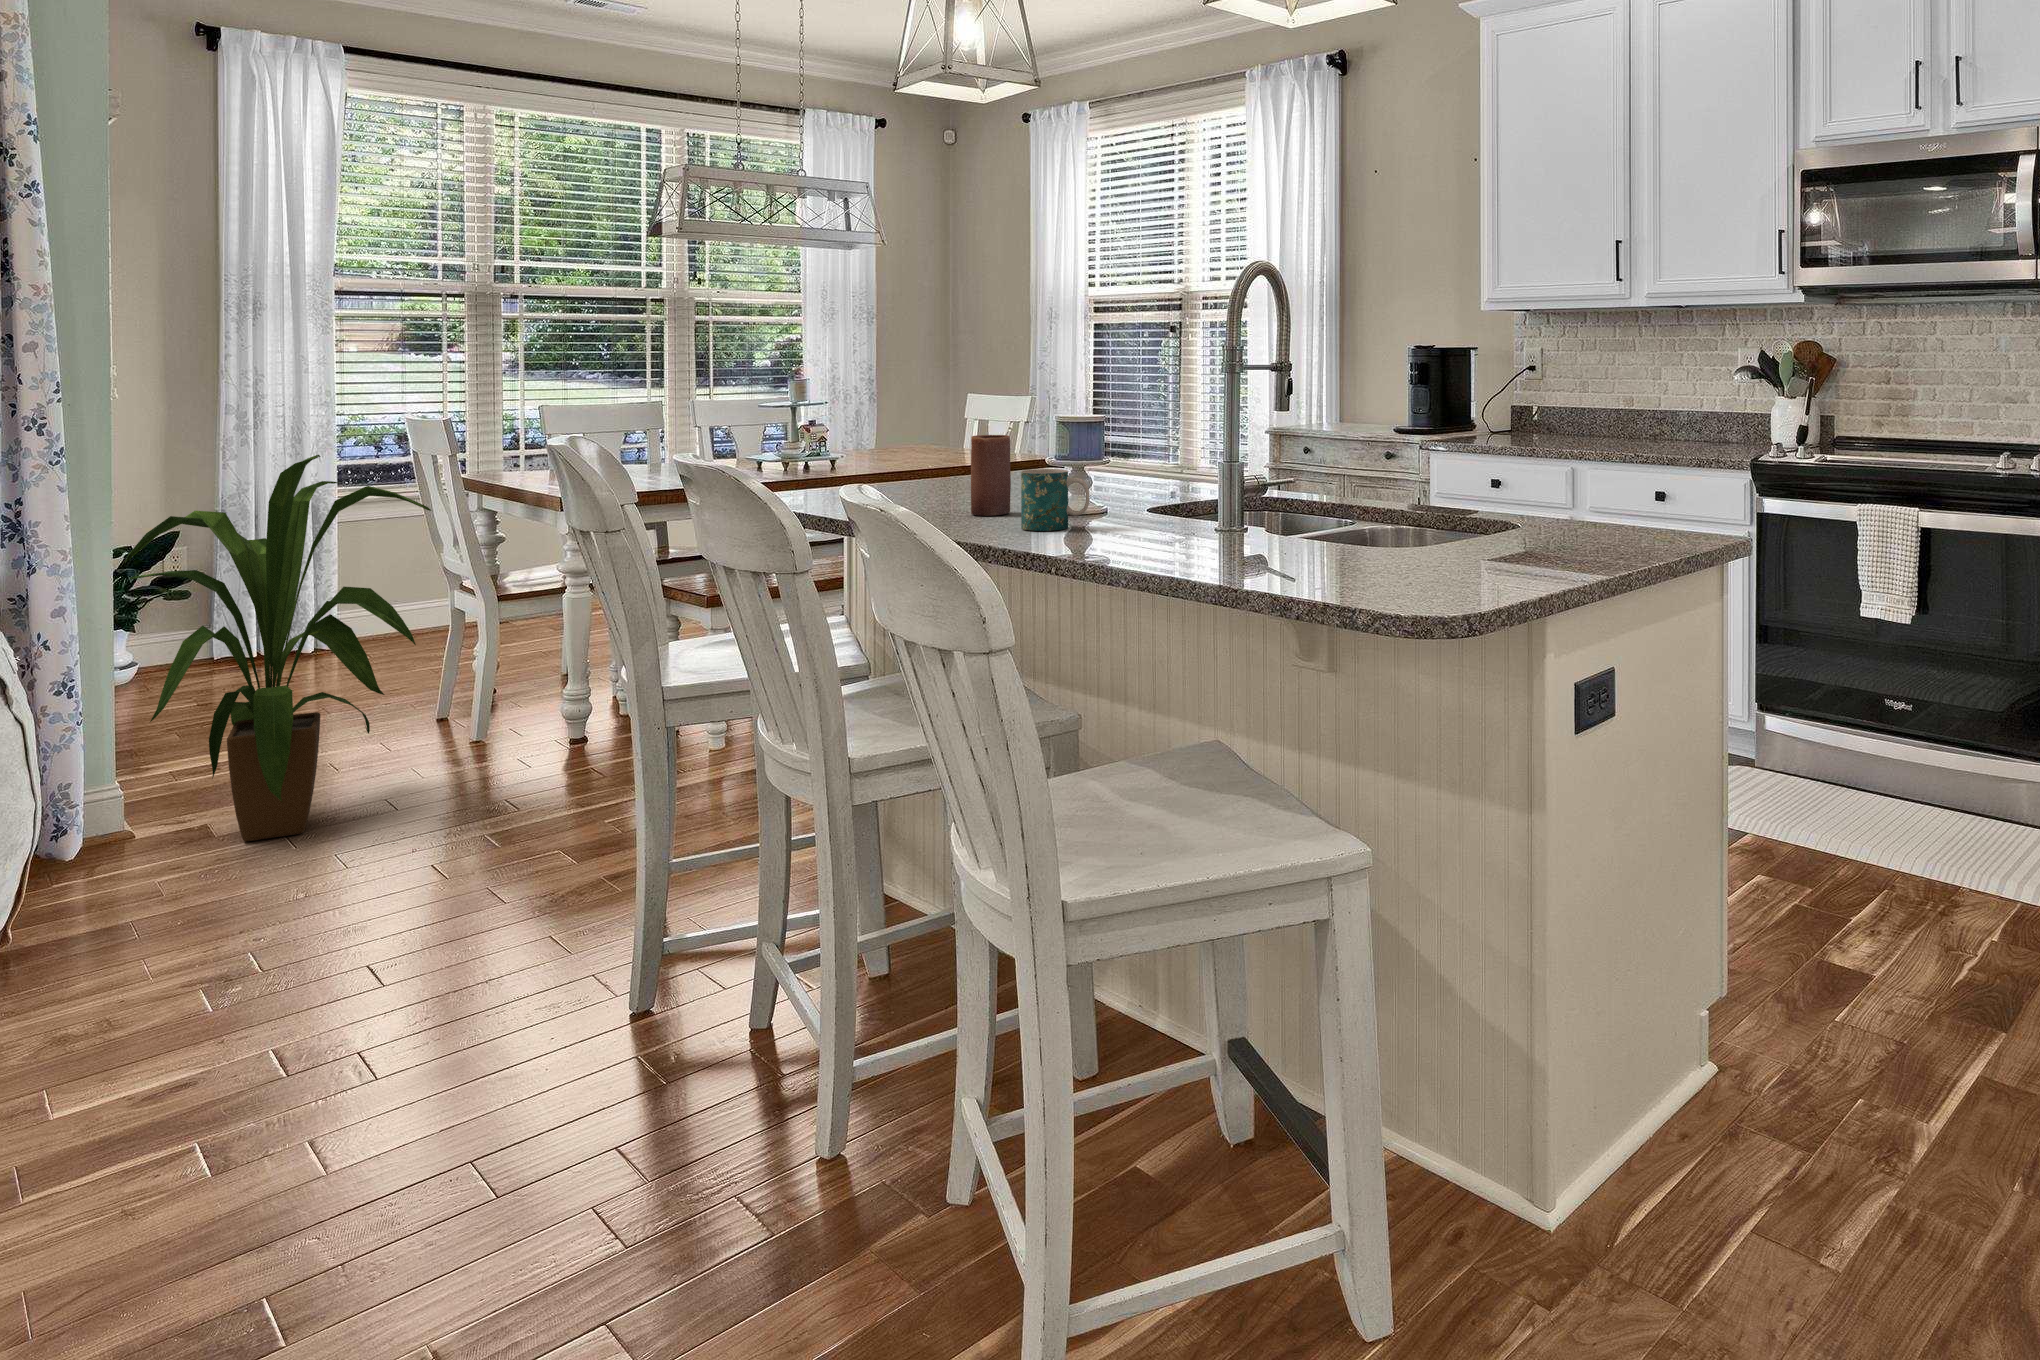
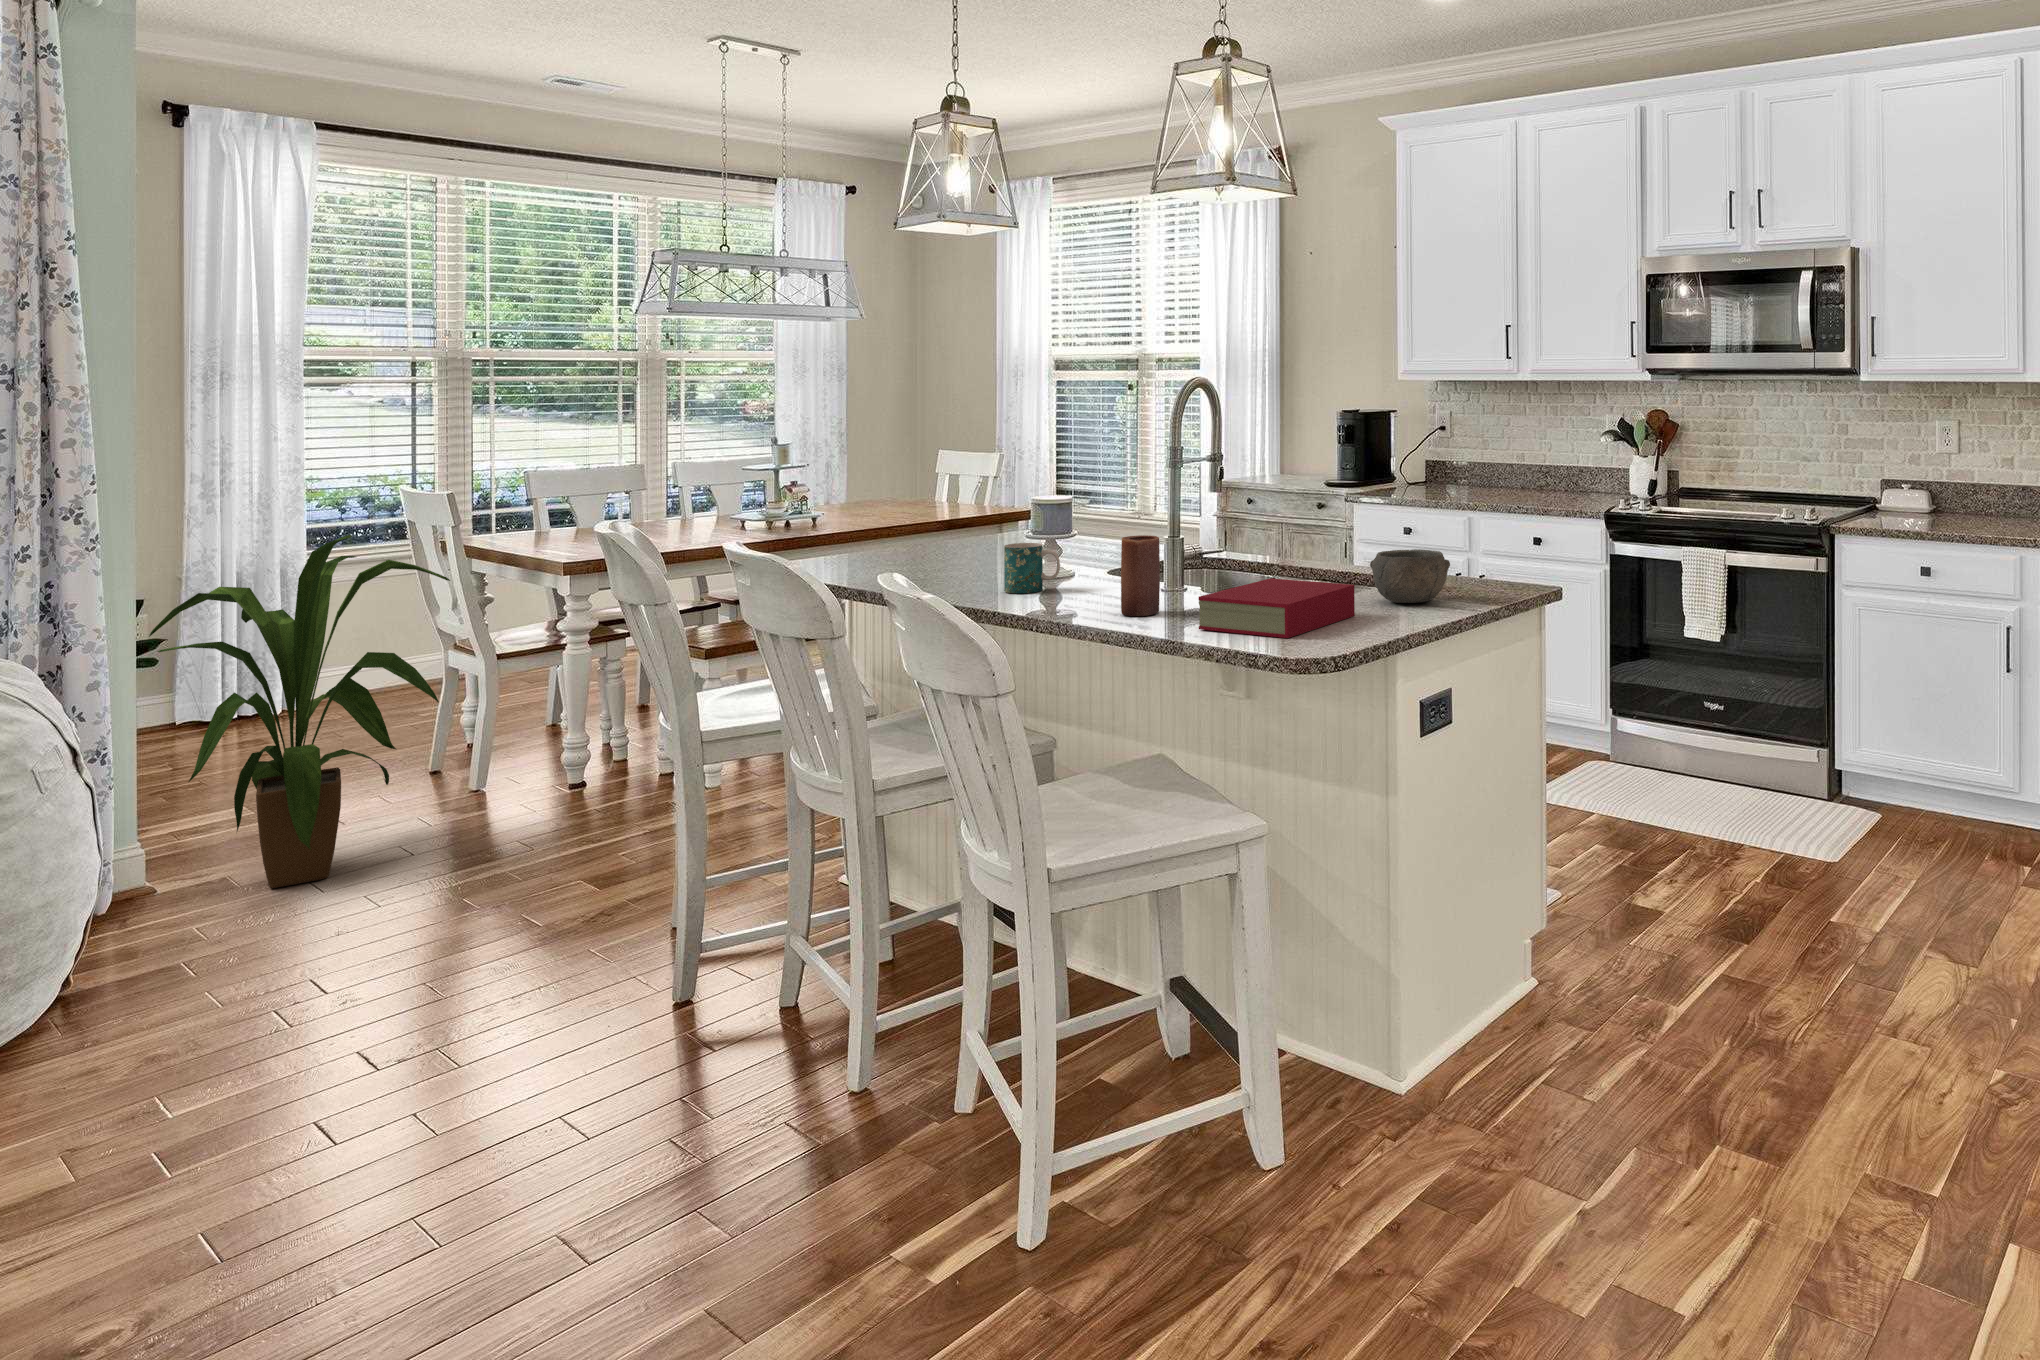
candle: present [971,435,1011,516] -> present [1121,535,1160,616]
bowl: none [1494,482,1606,552] -> present [1370,549,1450,603]
book: none [1269,514,1479,590] -> present [1199,578,1355,638]

